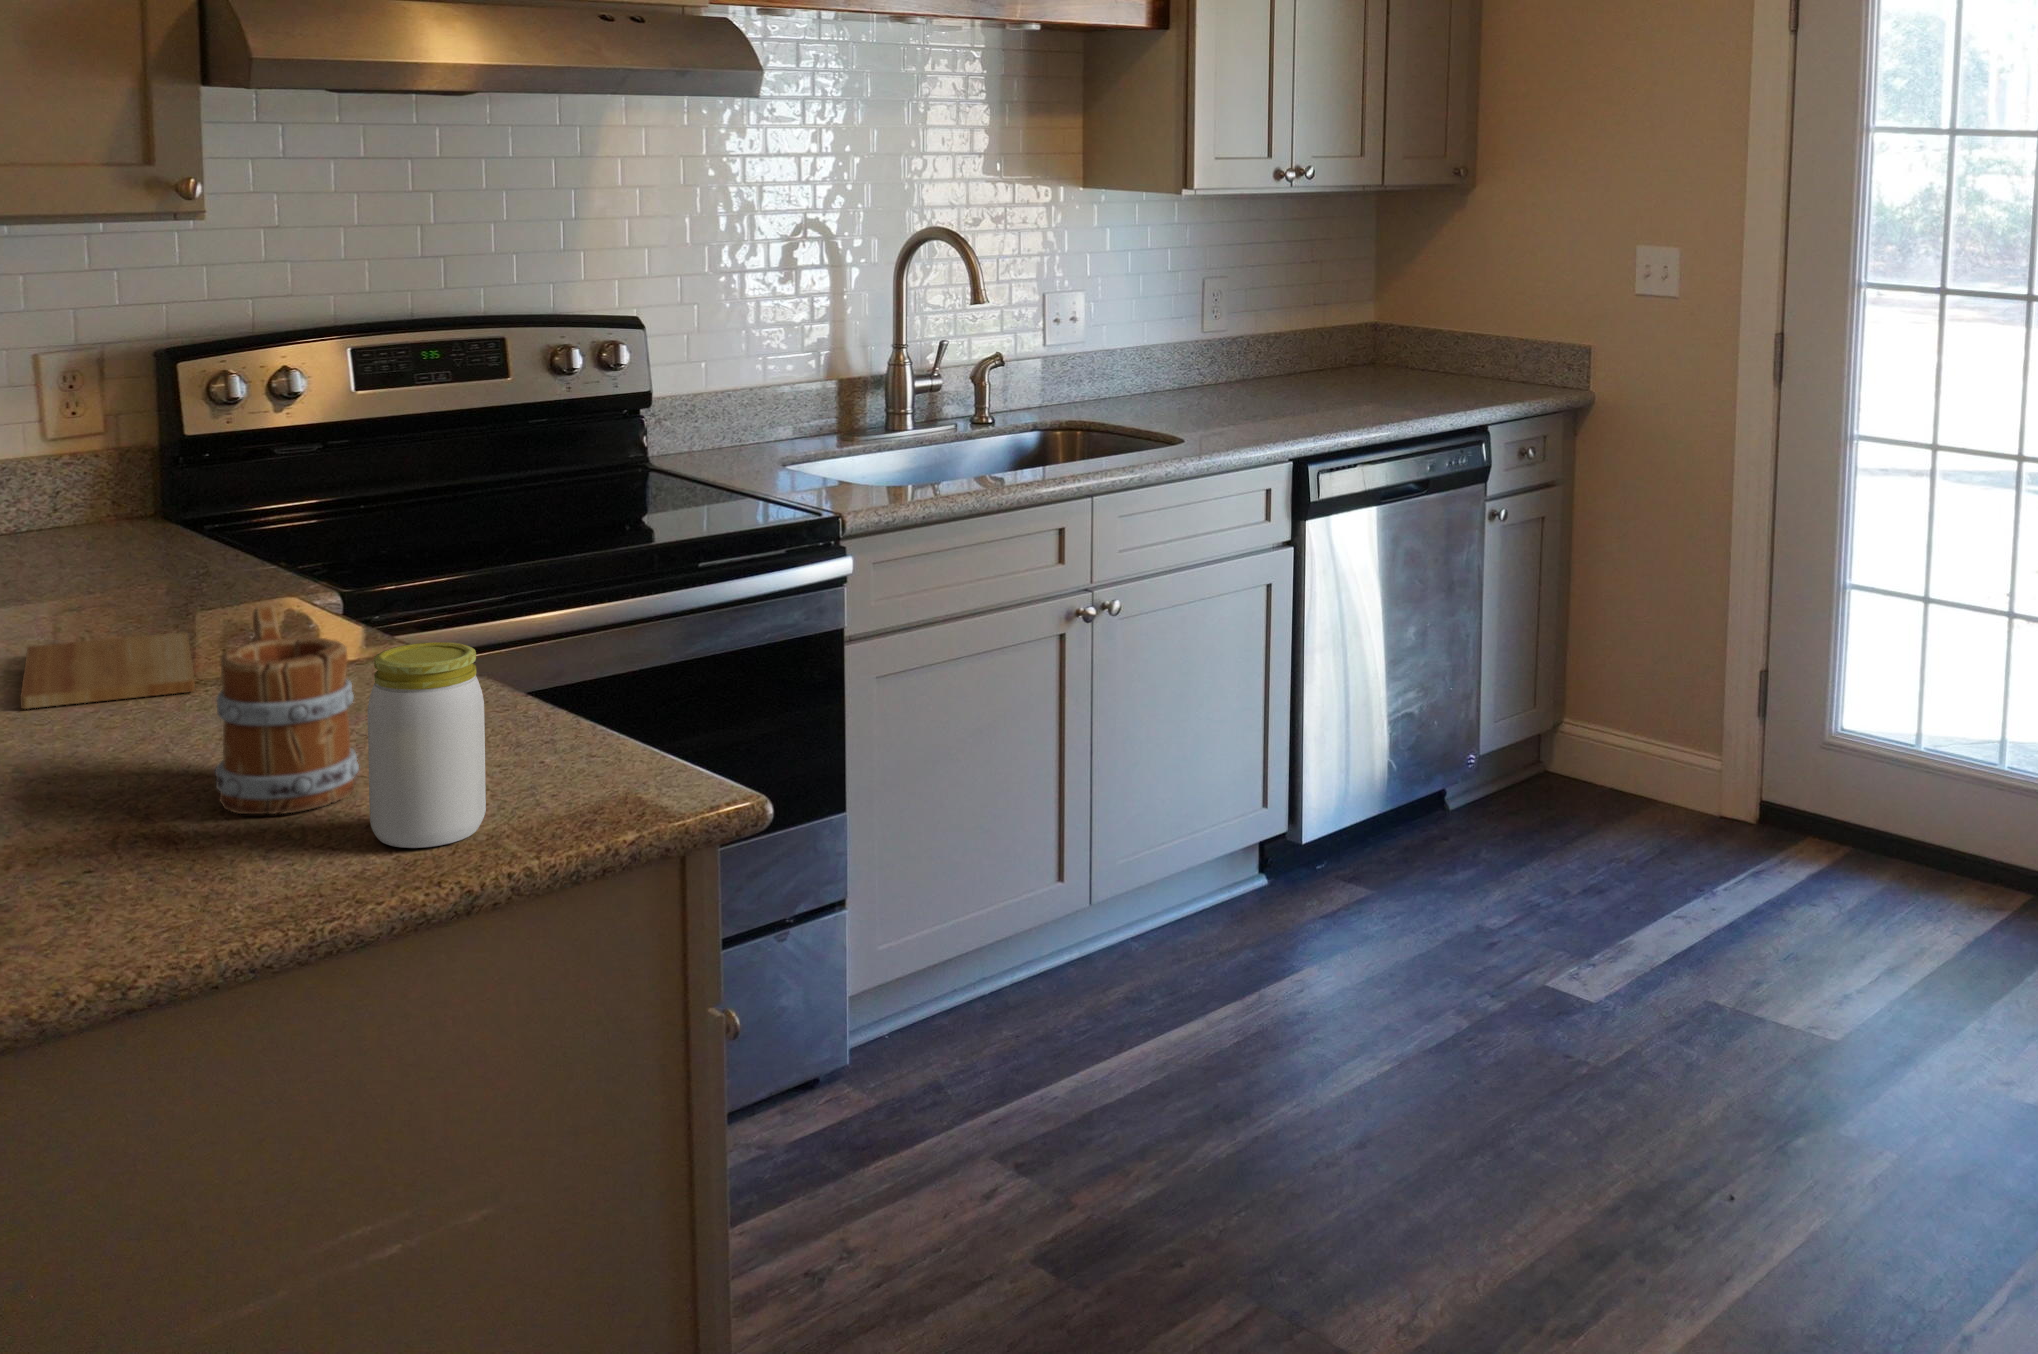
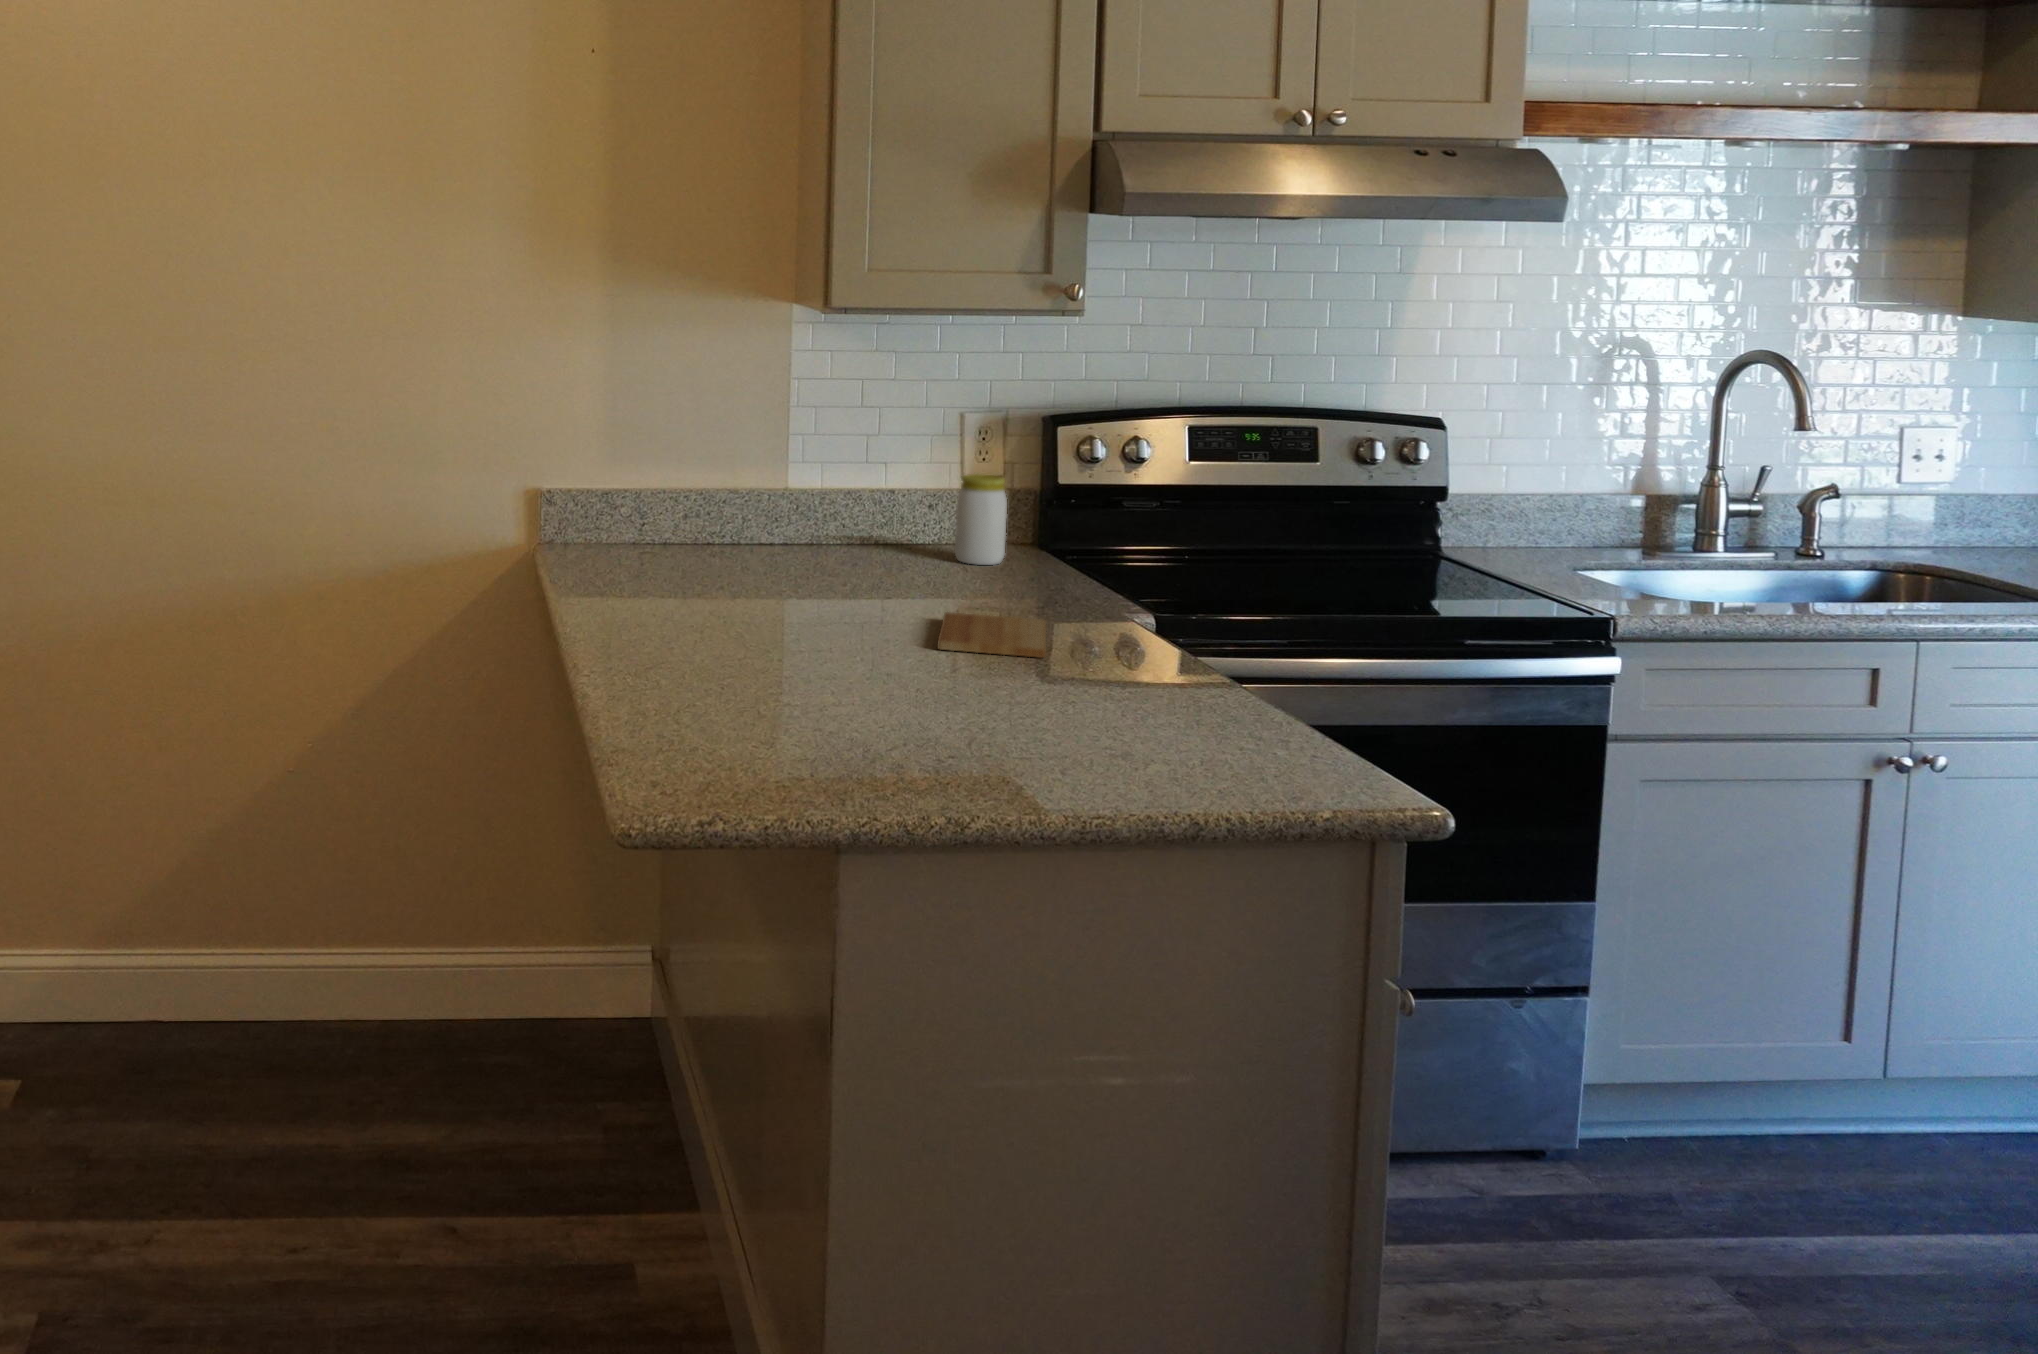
mug: present [215,605,359,814] -> none [1049,593,1143,739]
jar: present [368,642,486,848] -> present [955,474,1007,565]

